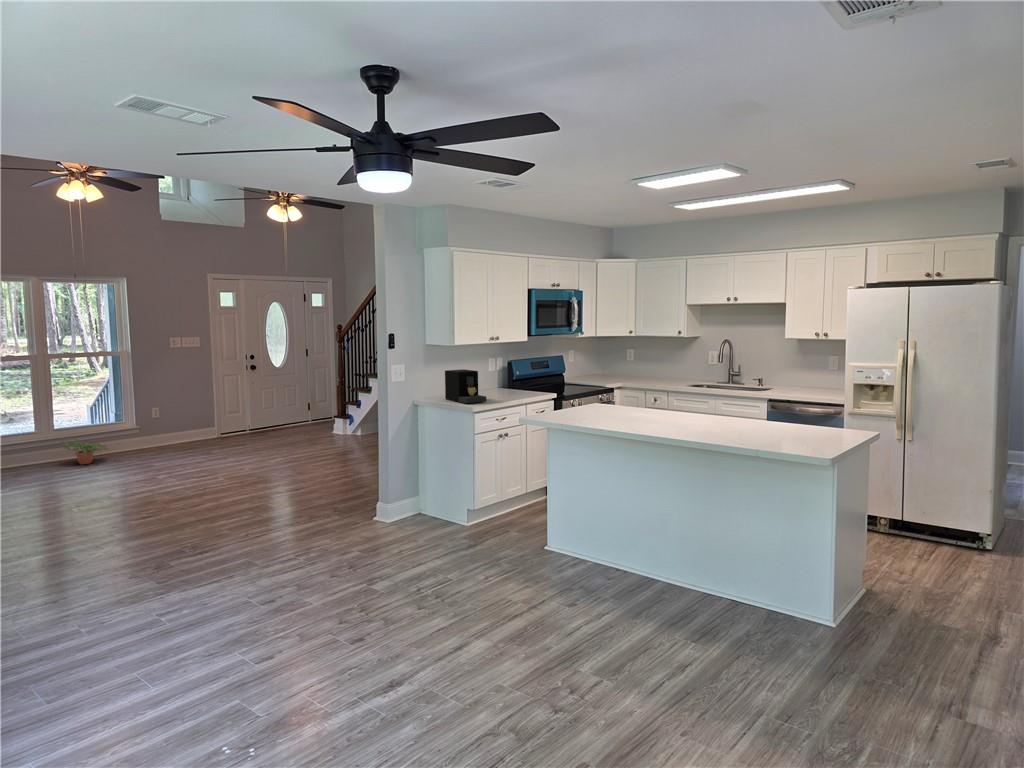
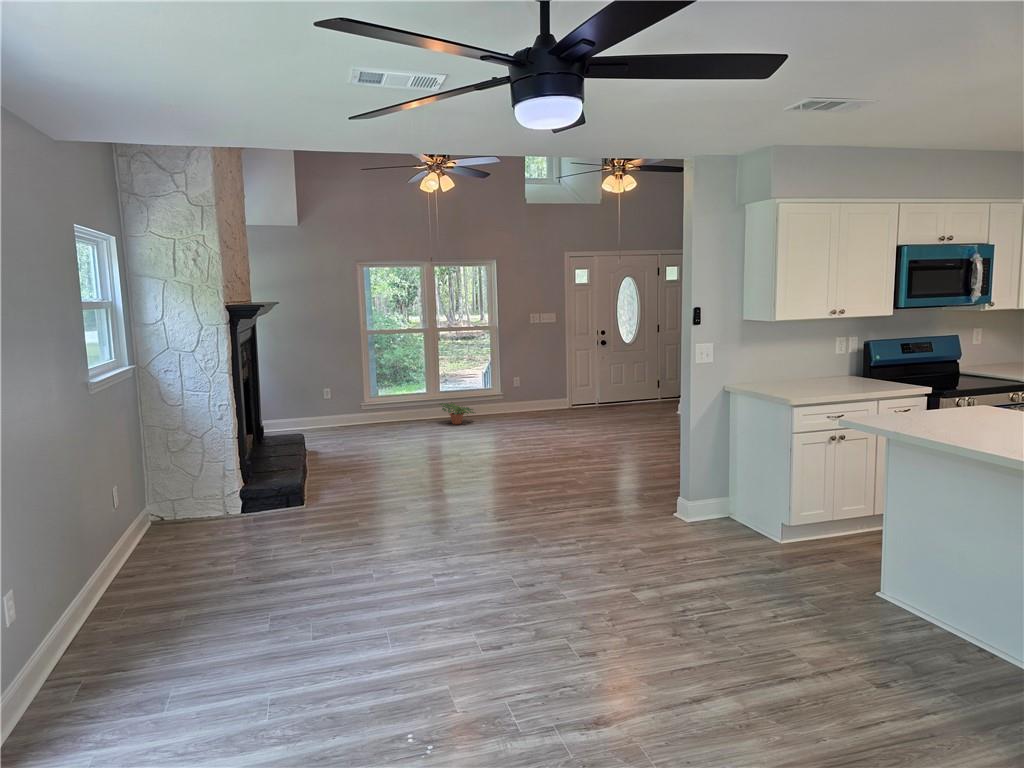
coffee maker: present [445,369,486,403] -> none [766,350,816,392]

